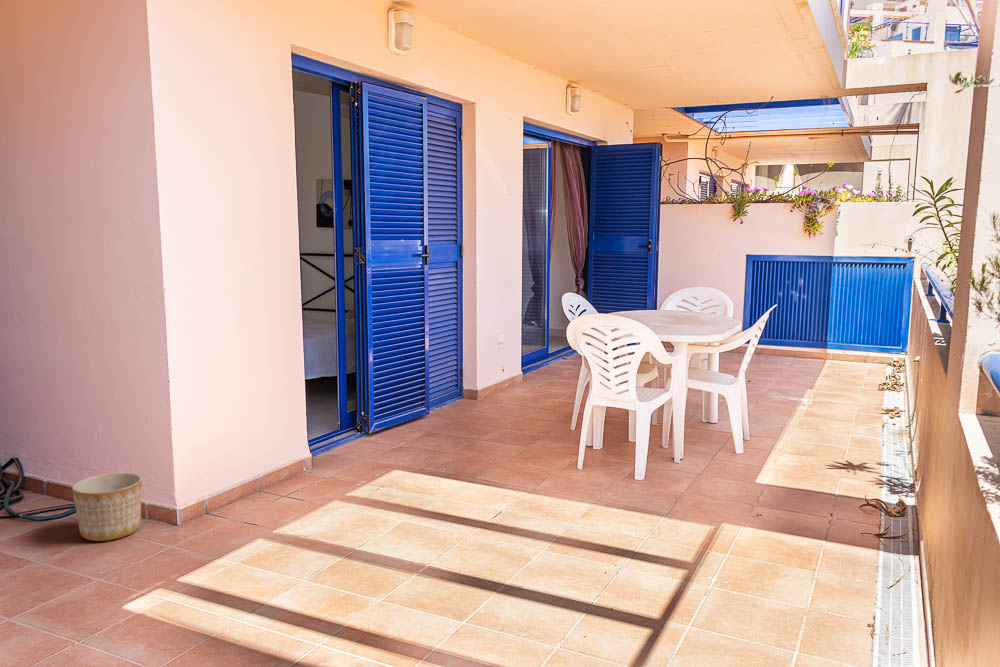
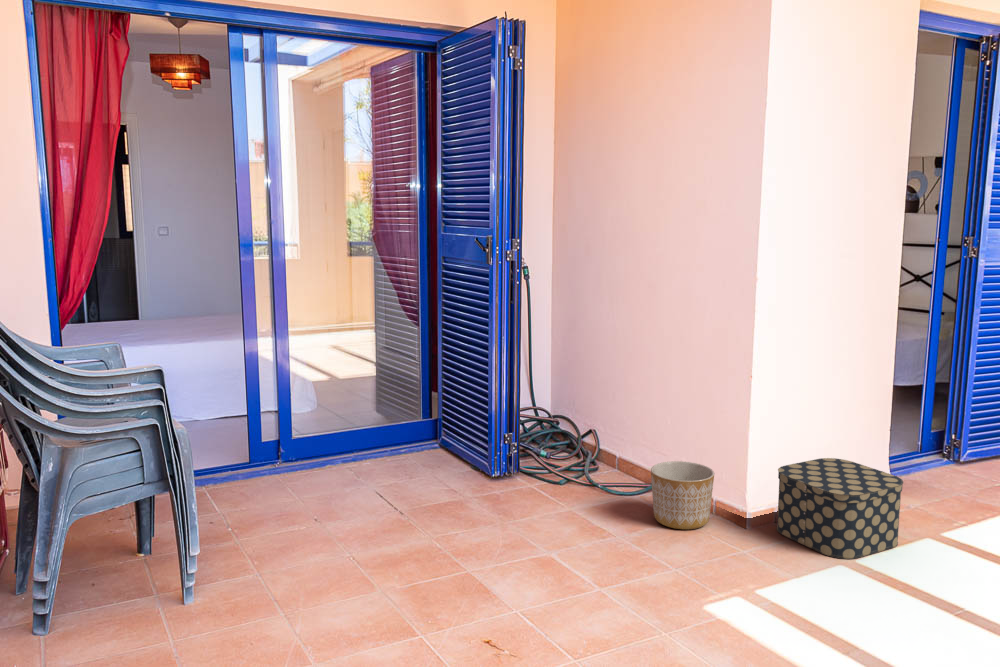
storage box: none [203,446,311,533] -> present [777,458,903,559]

